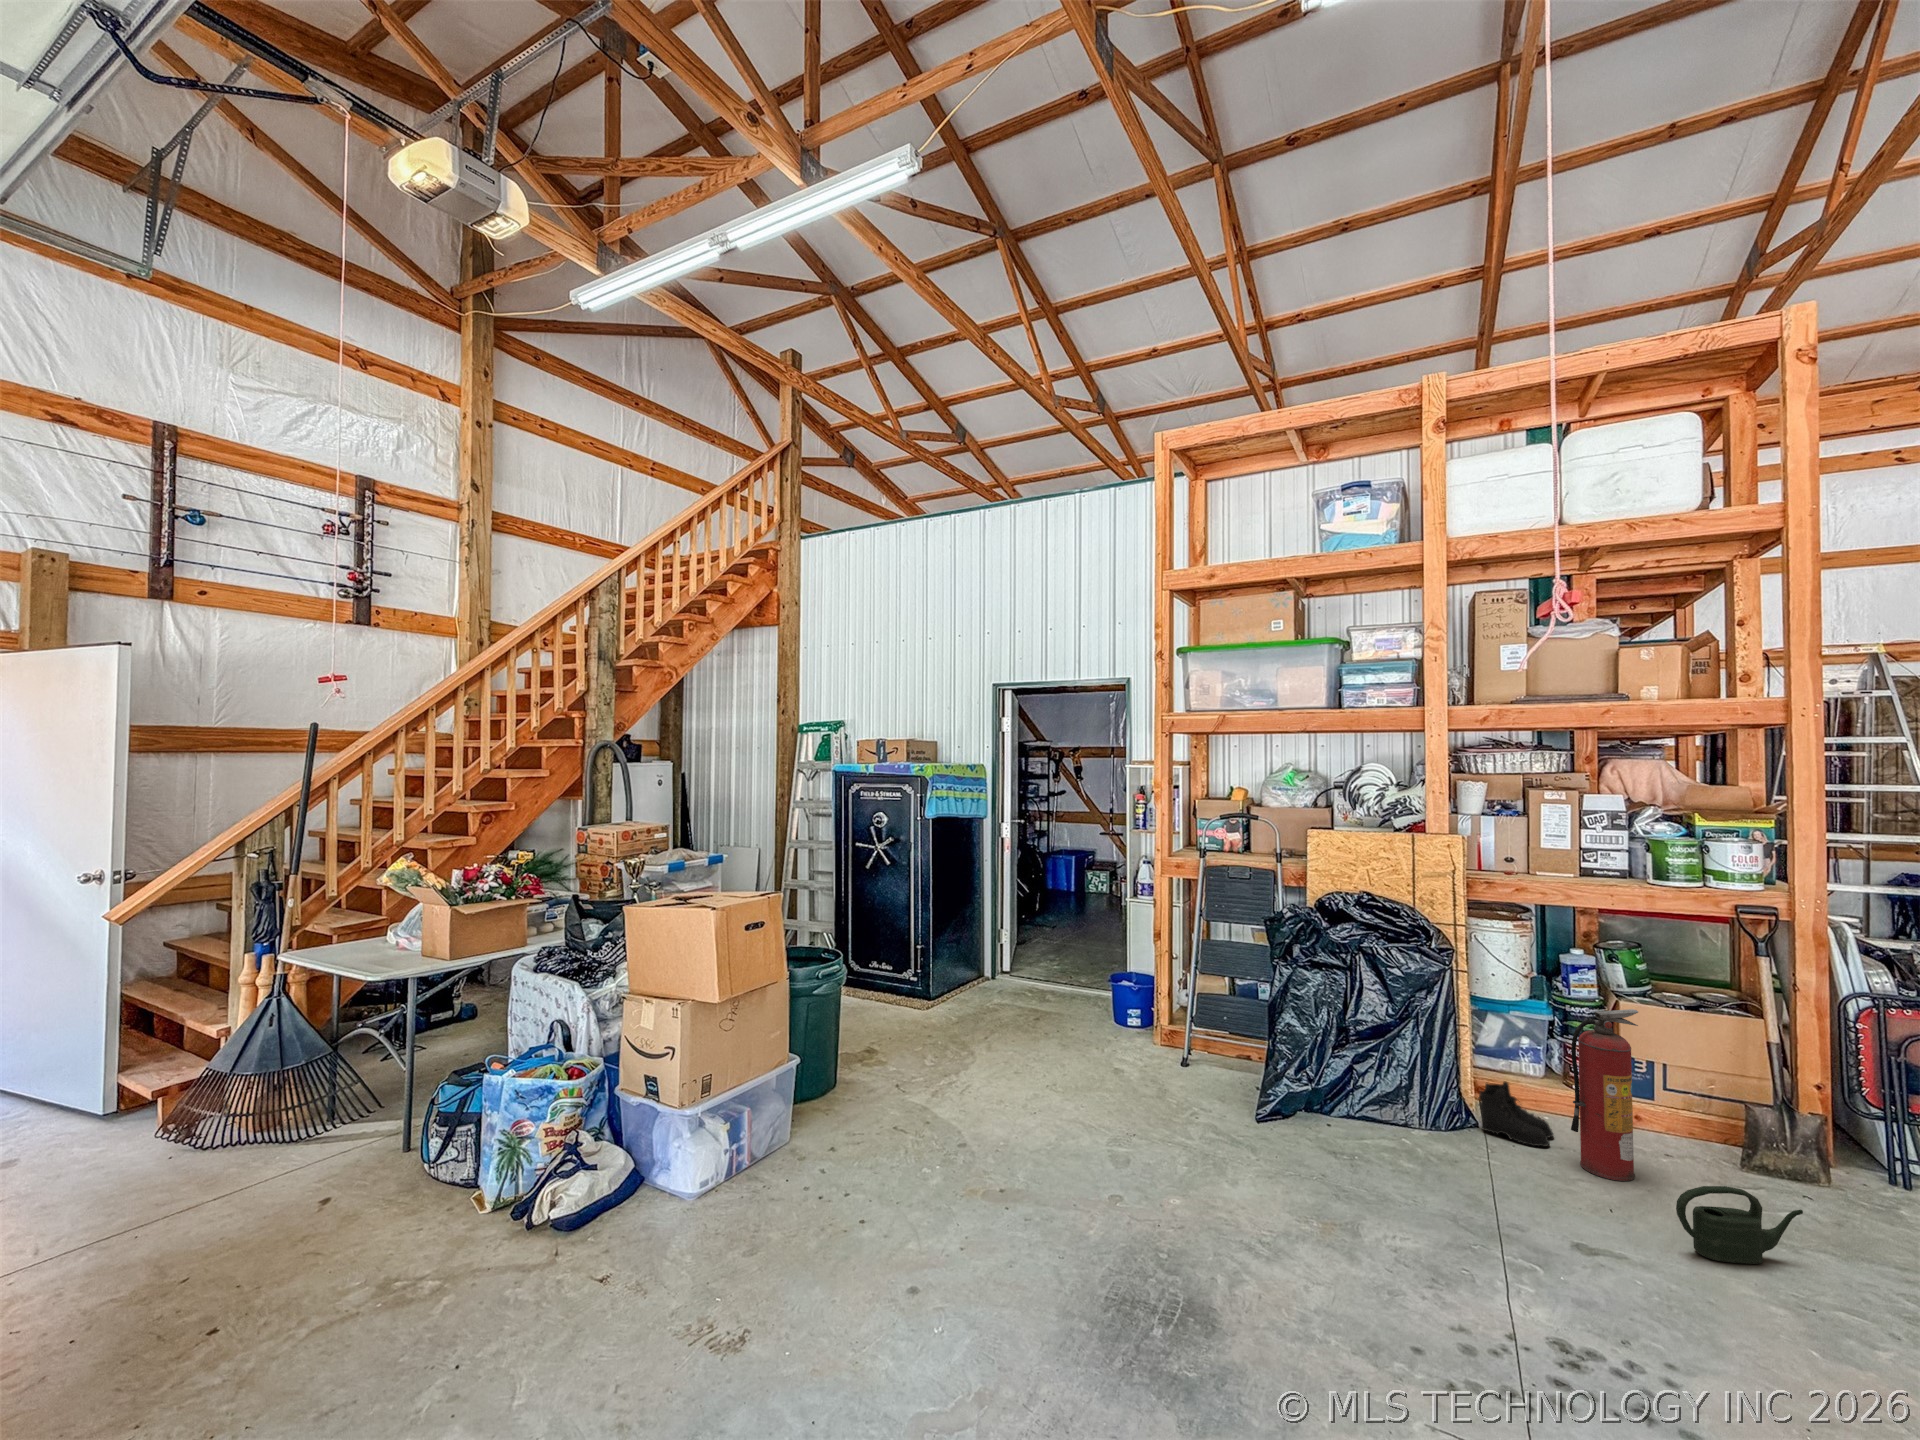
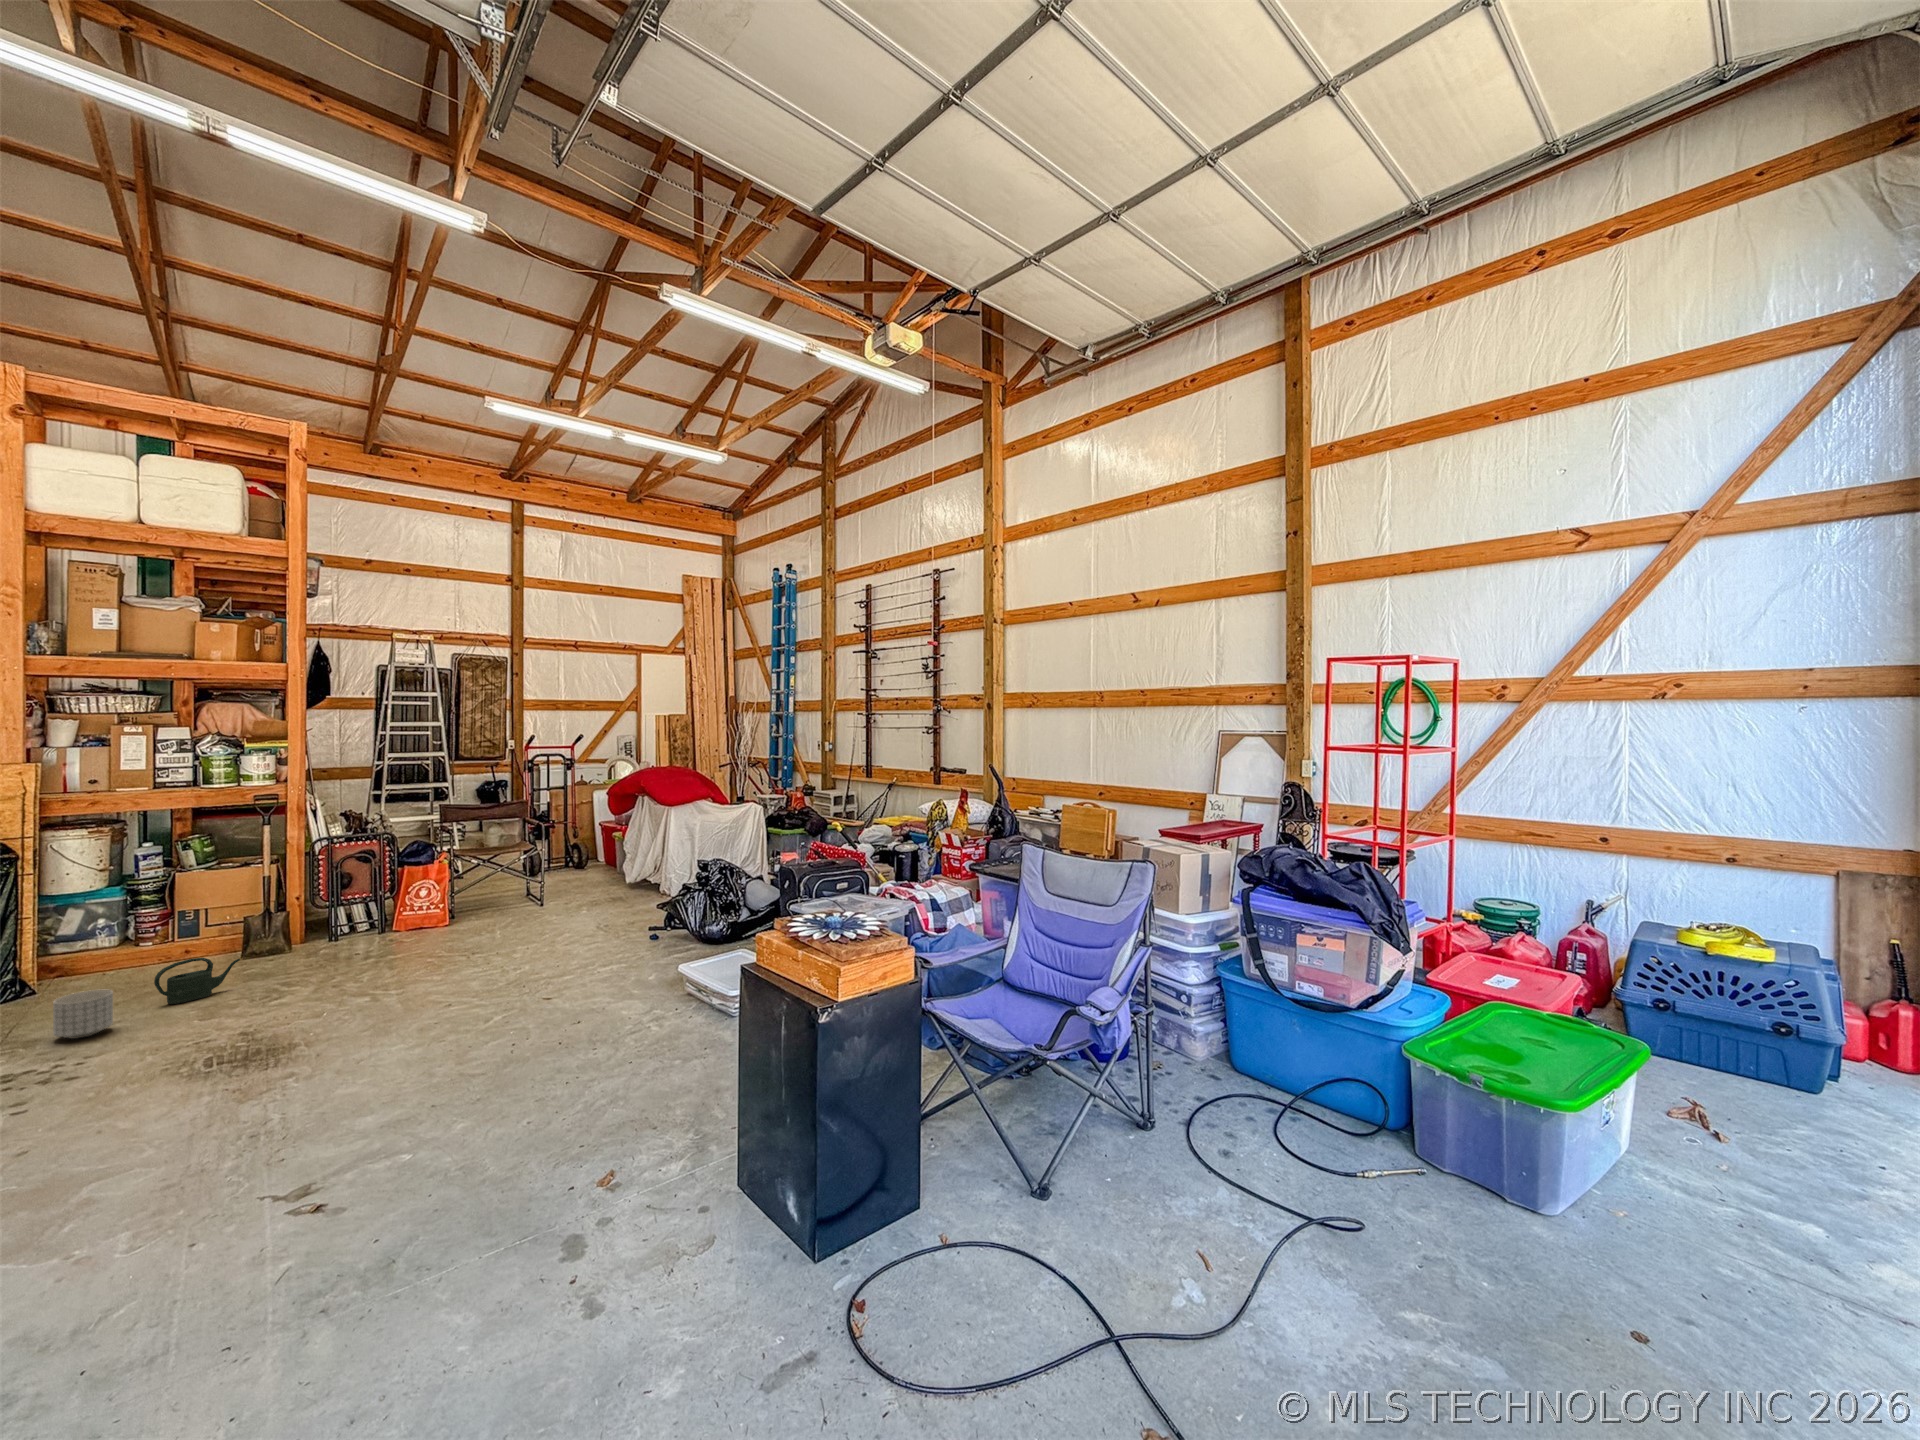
fire extinguisher: present [1571,1009,1638,1181] -> none [106,872,164,989]
boots: present [1478,1082,1554,1147] -> none [31,950,105,991]
planter: none [1565,1197,1647,1286] -> present [53,990,113,1039]

